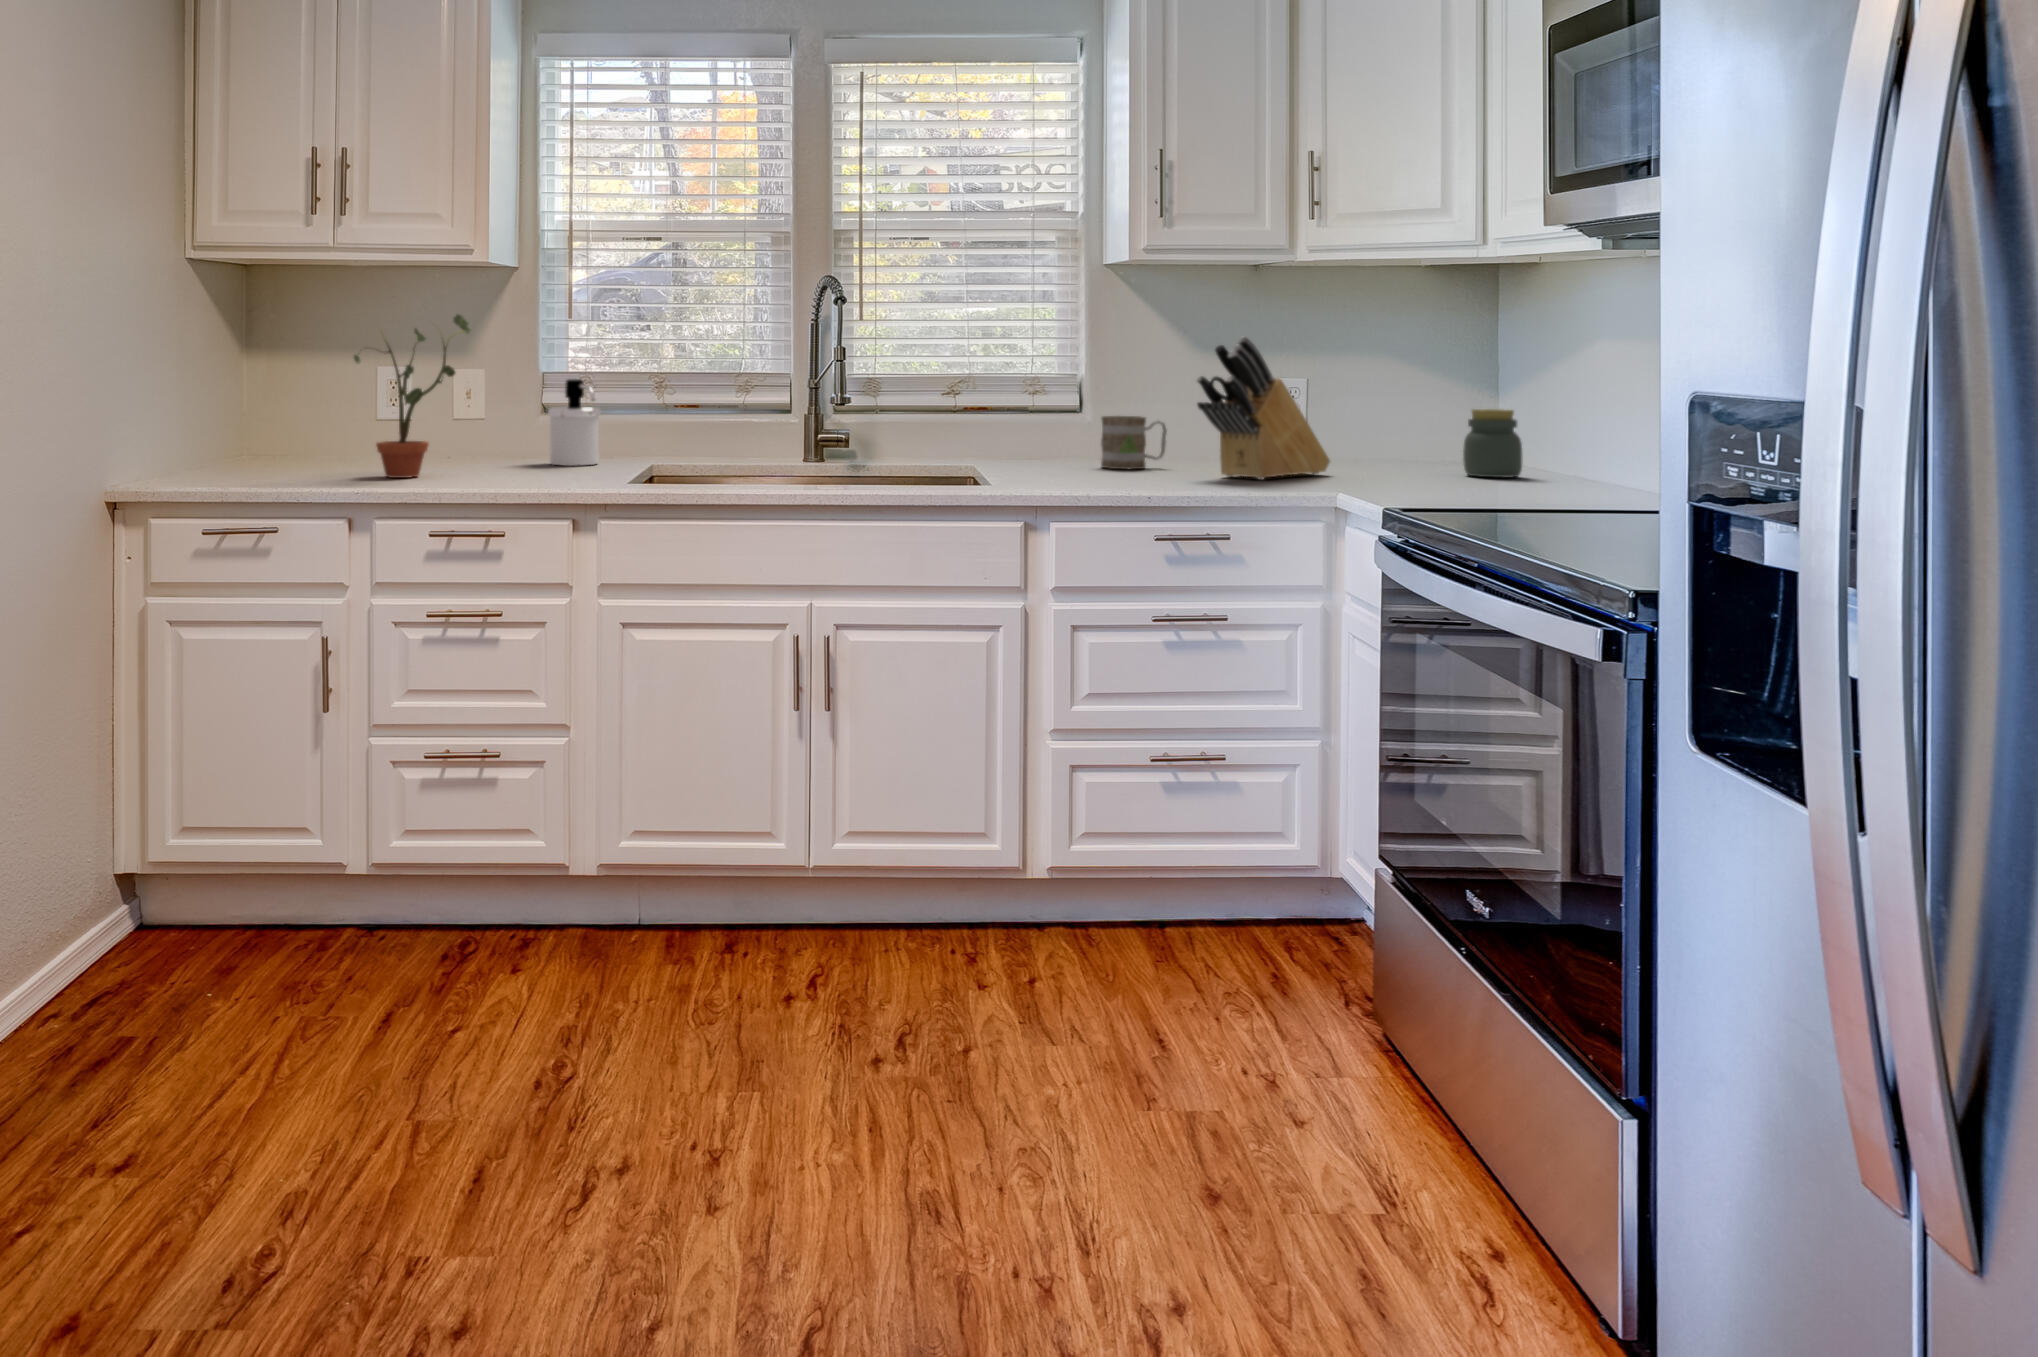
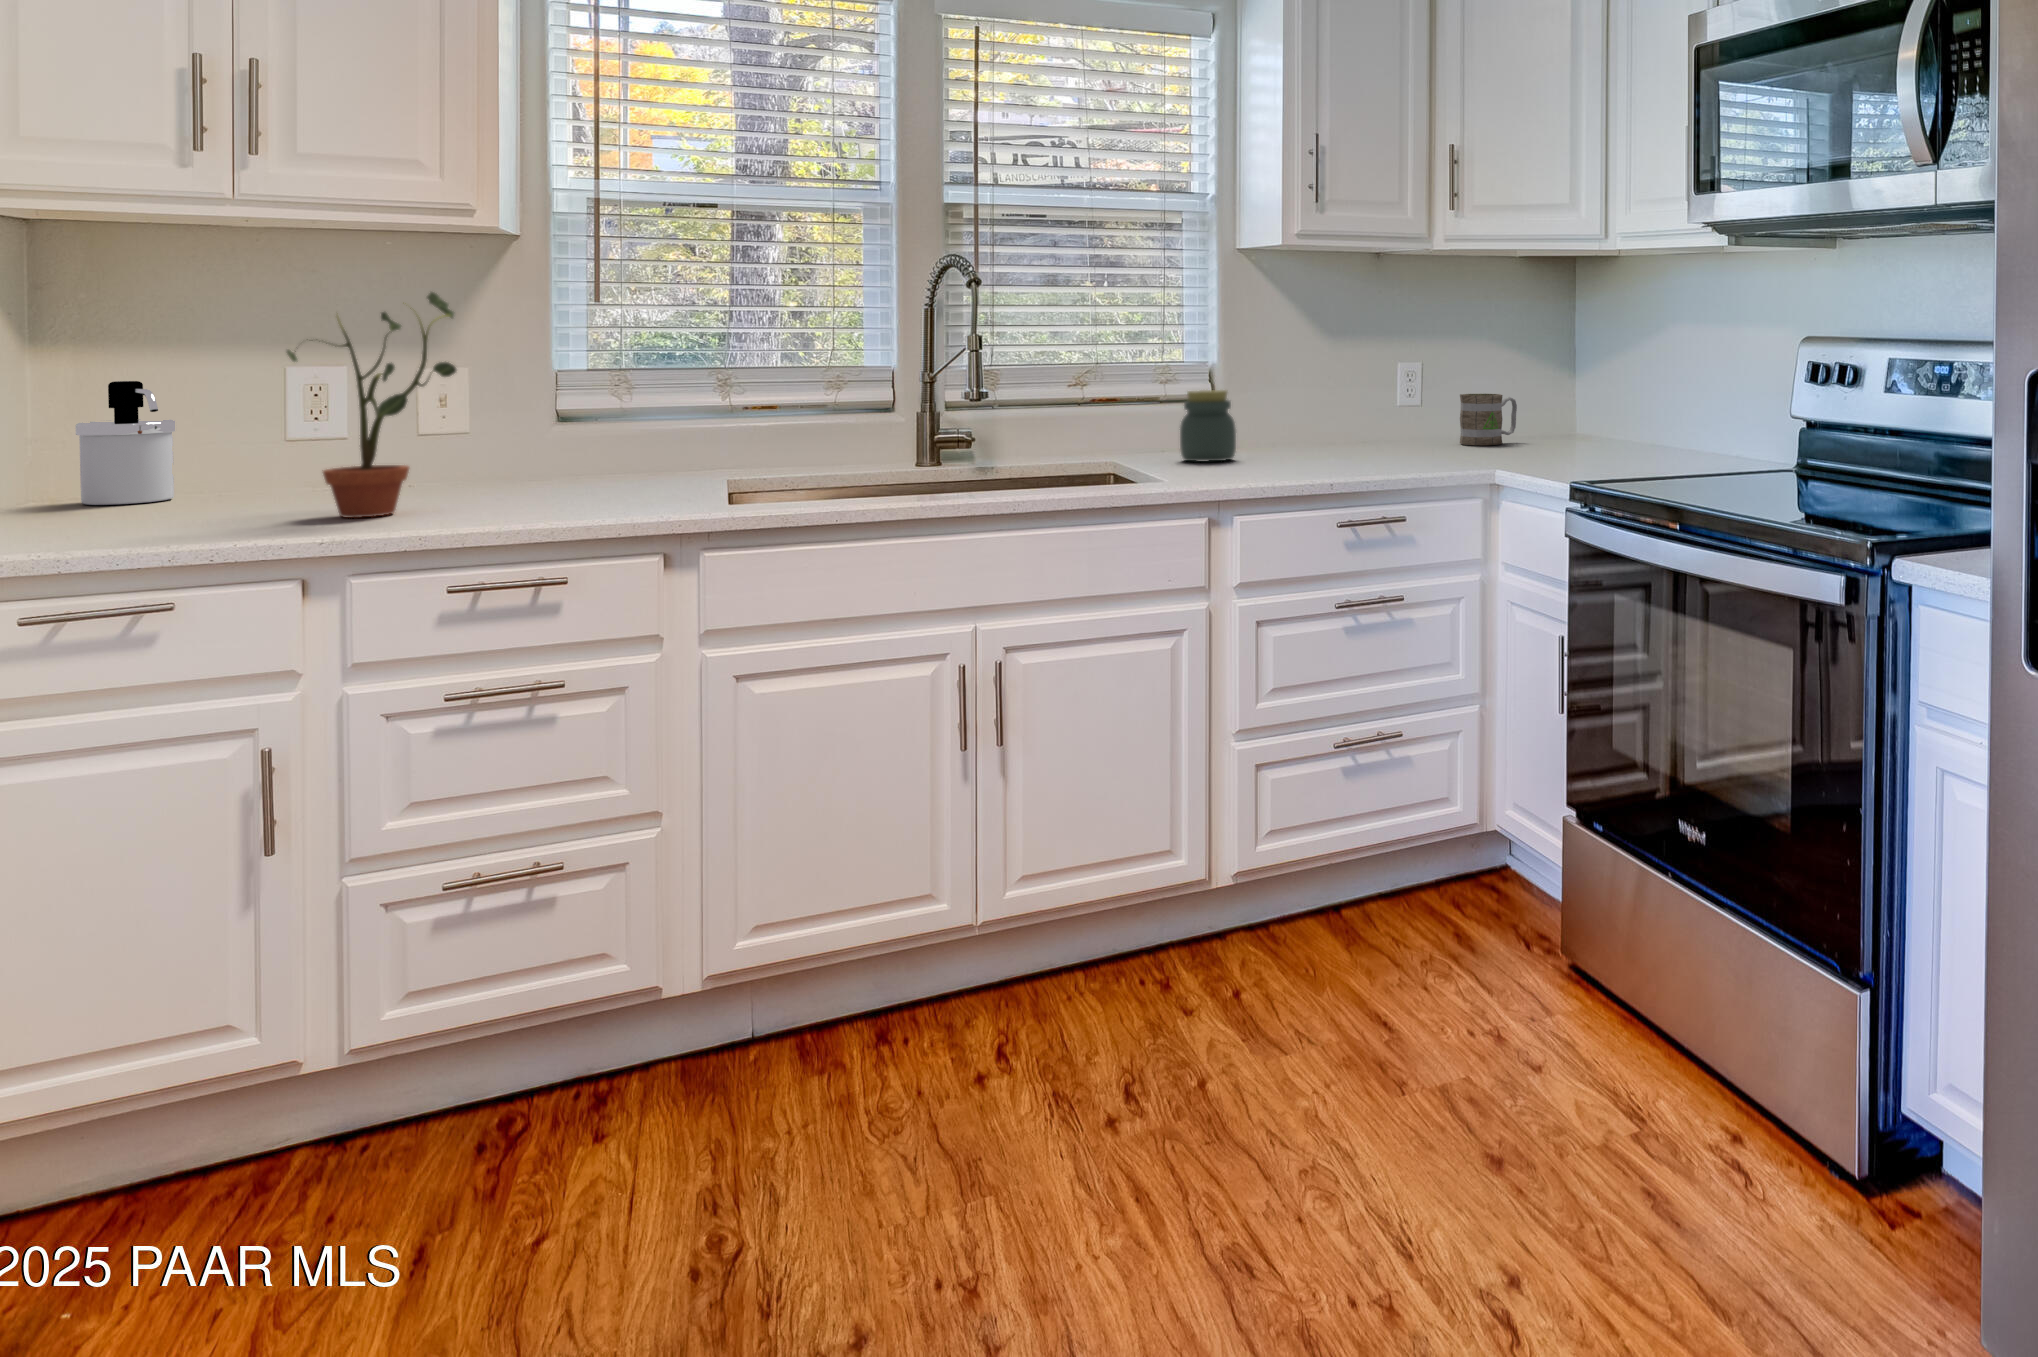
knife block: present [1197,337,1330,479] -> none [1352,317,1461,458]
soap dispenser: present [548,379,601,466] -> present [76,381,175,505]
jar: present [1463,409,1522,477] -> present [1180,390,1236,462]
mug: present [1101,416,1167,469] -> present [1460,394,1517,445]

